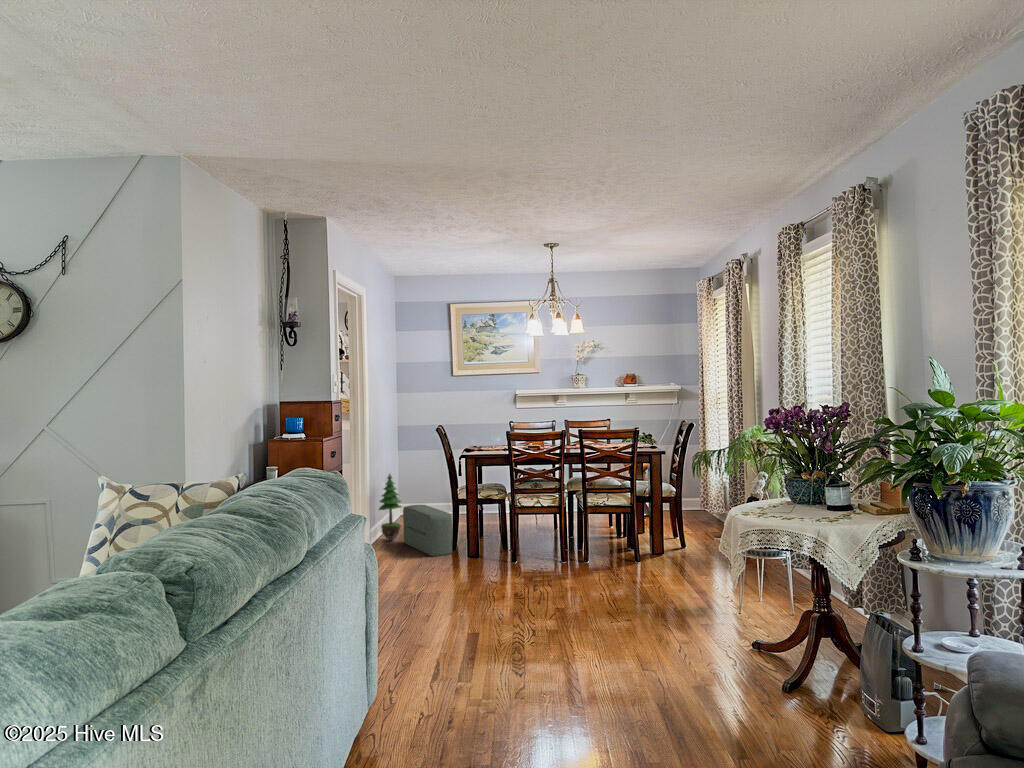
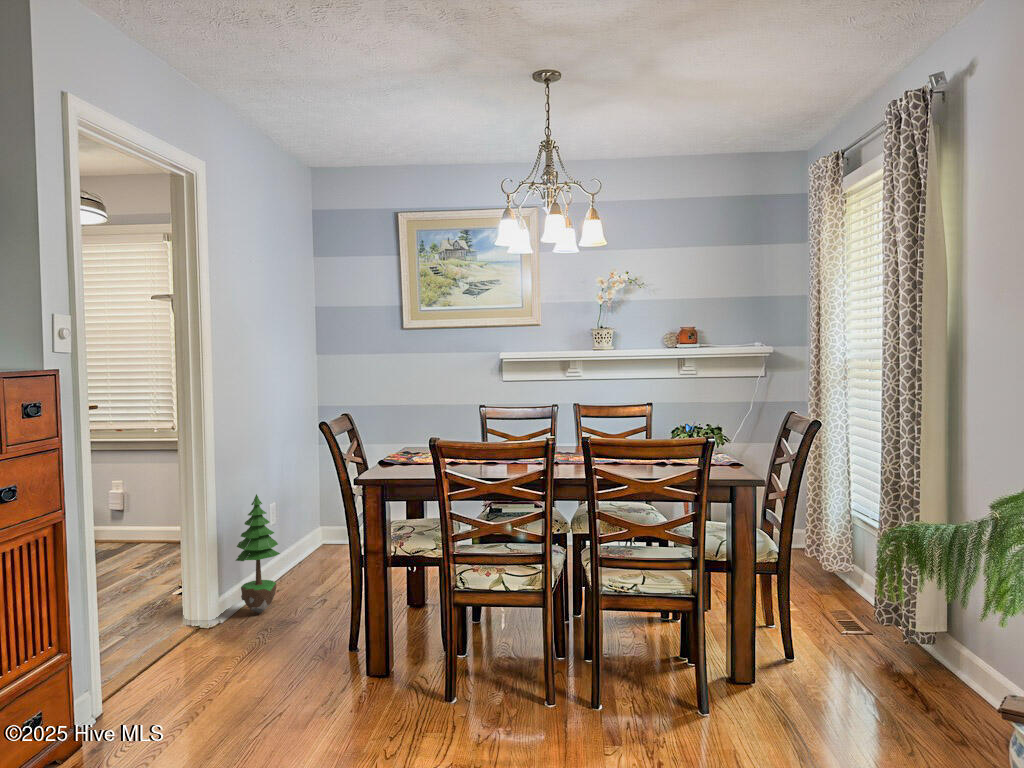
pouf: present [403,505,452,556] -> none [272,554,341,669]

